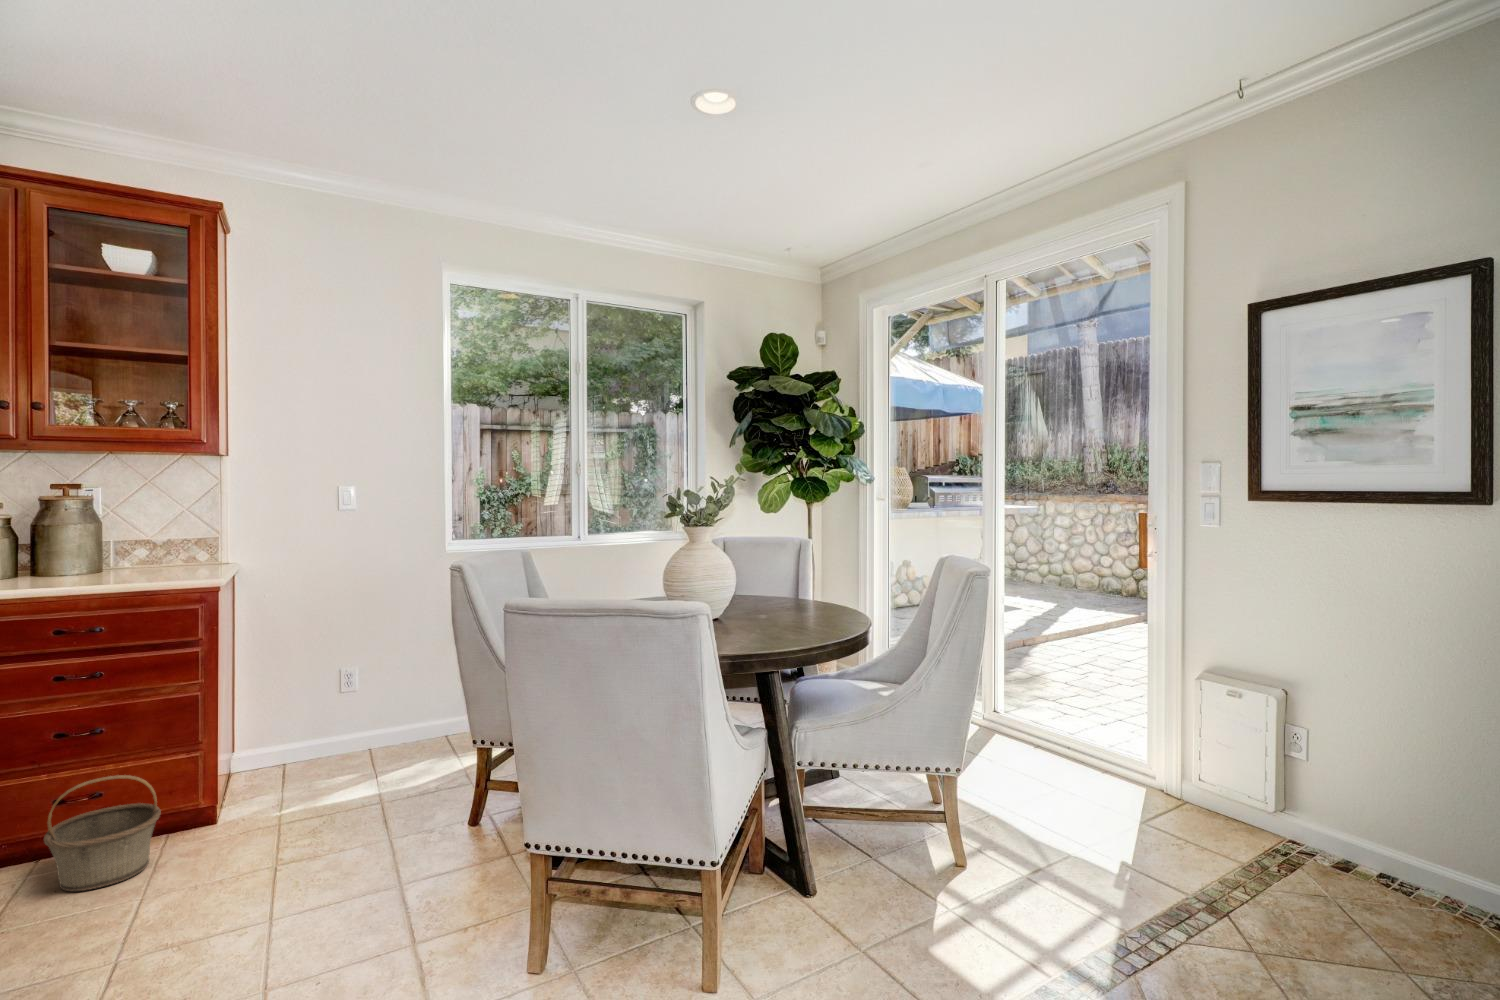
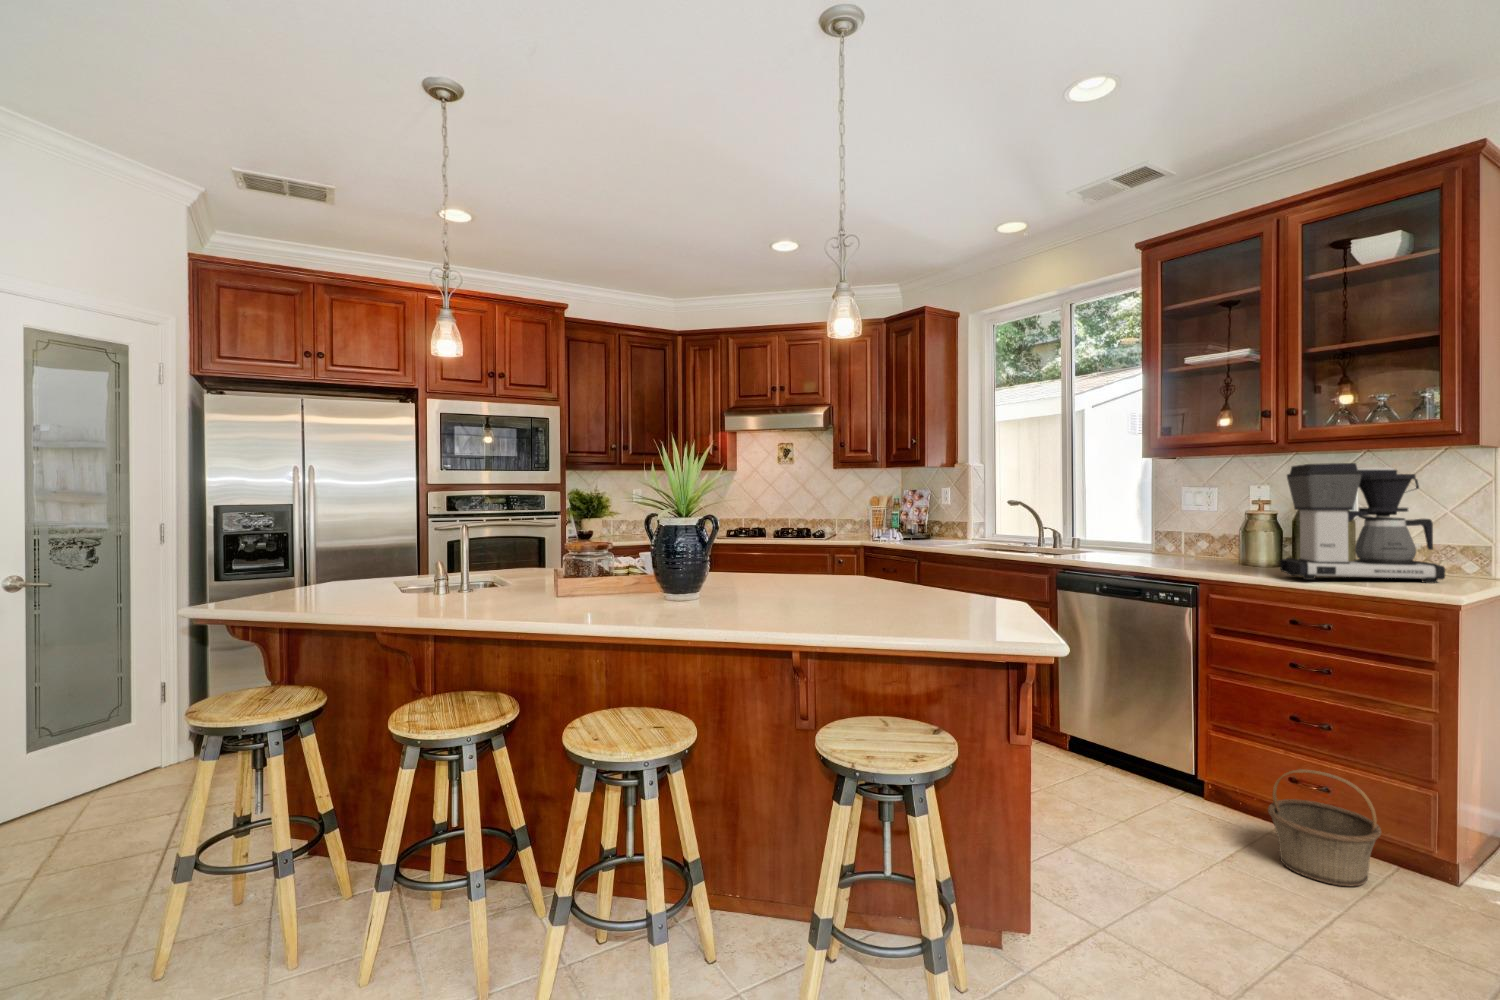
coffee maker: none [32,466,195,587] -> present [1280,463,1445,583]

